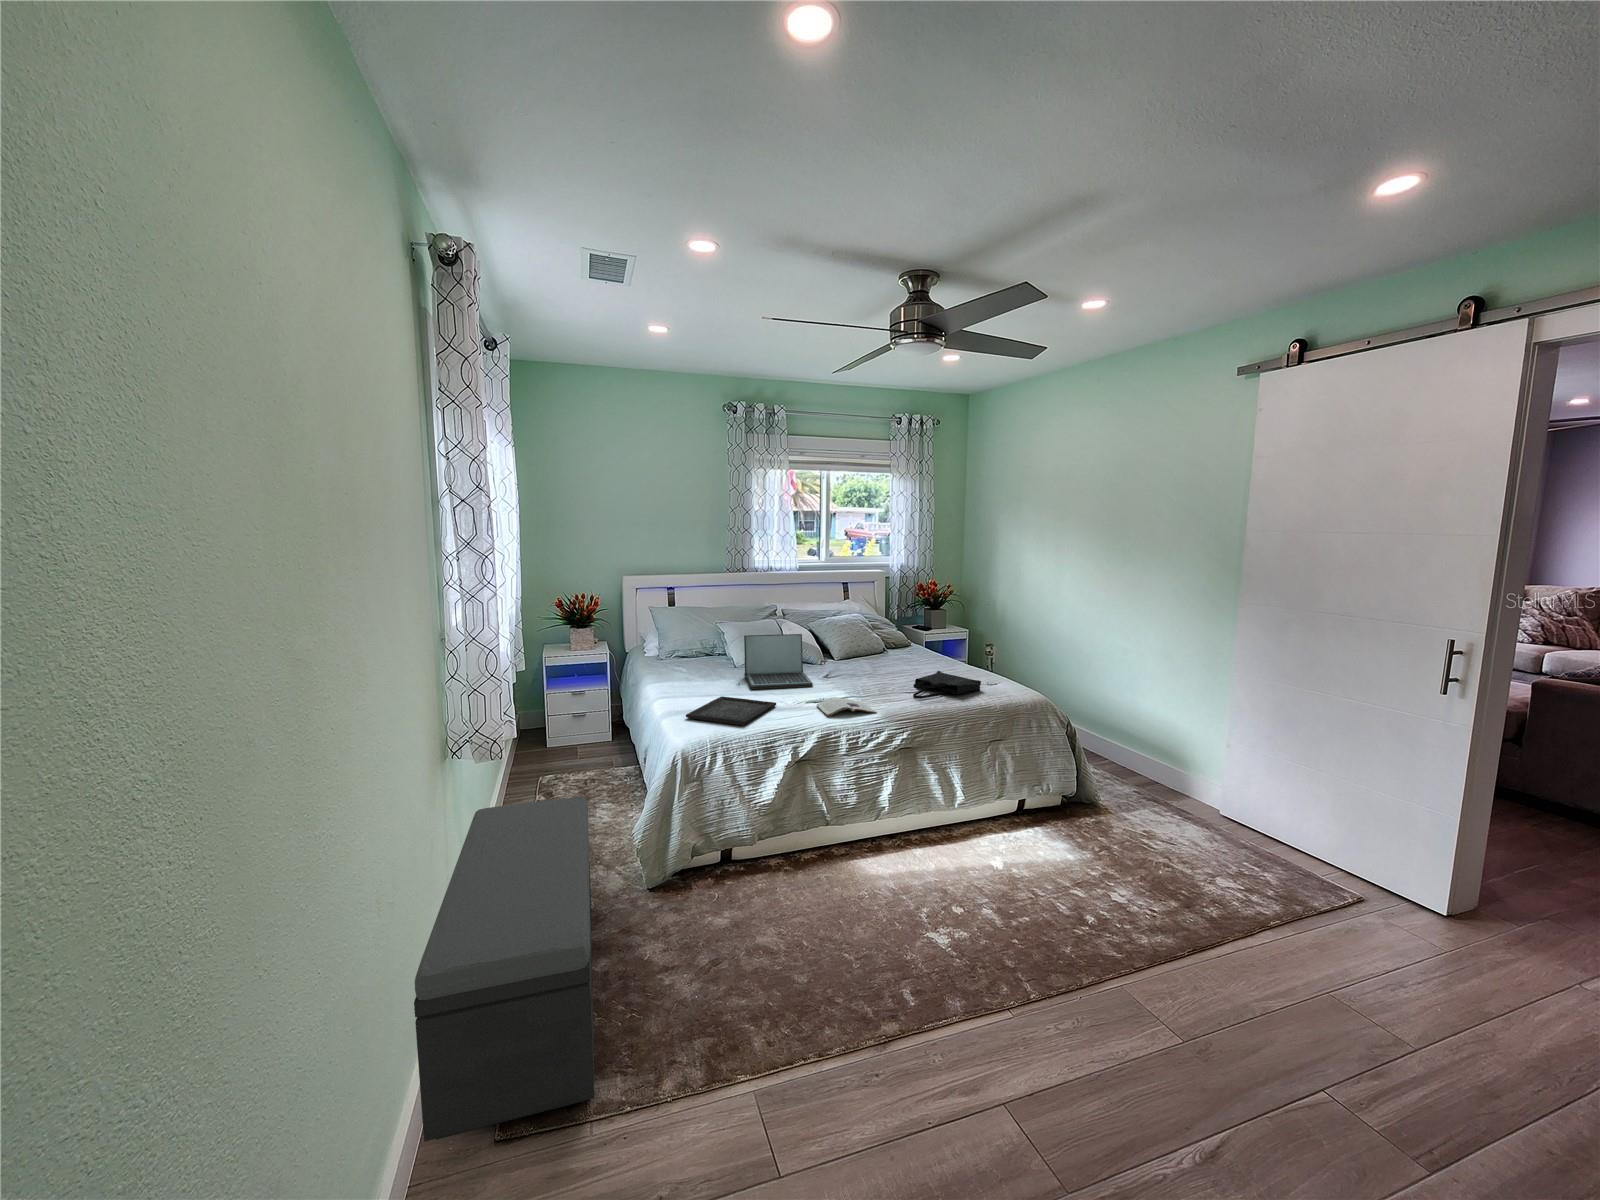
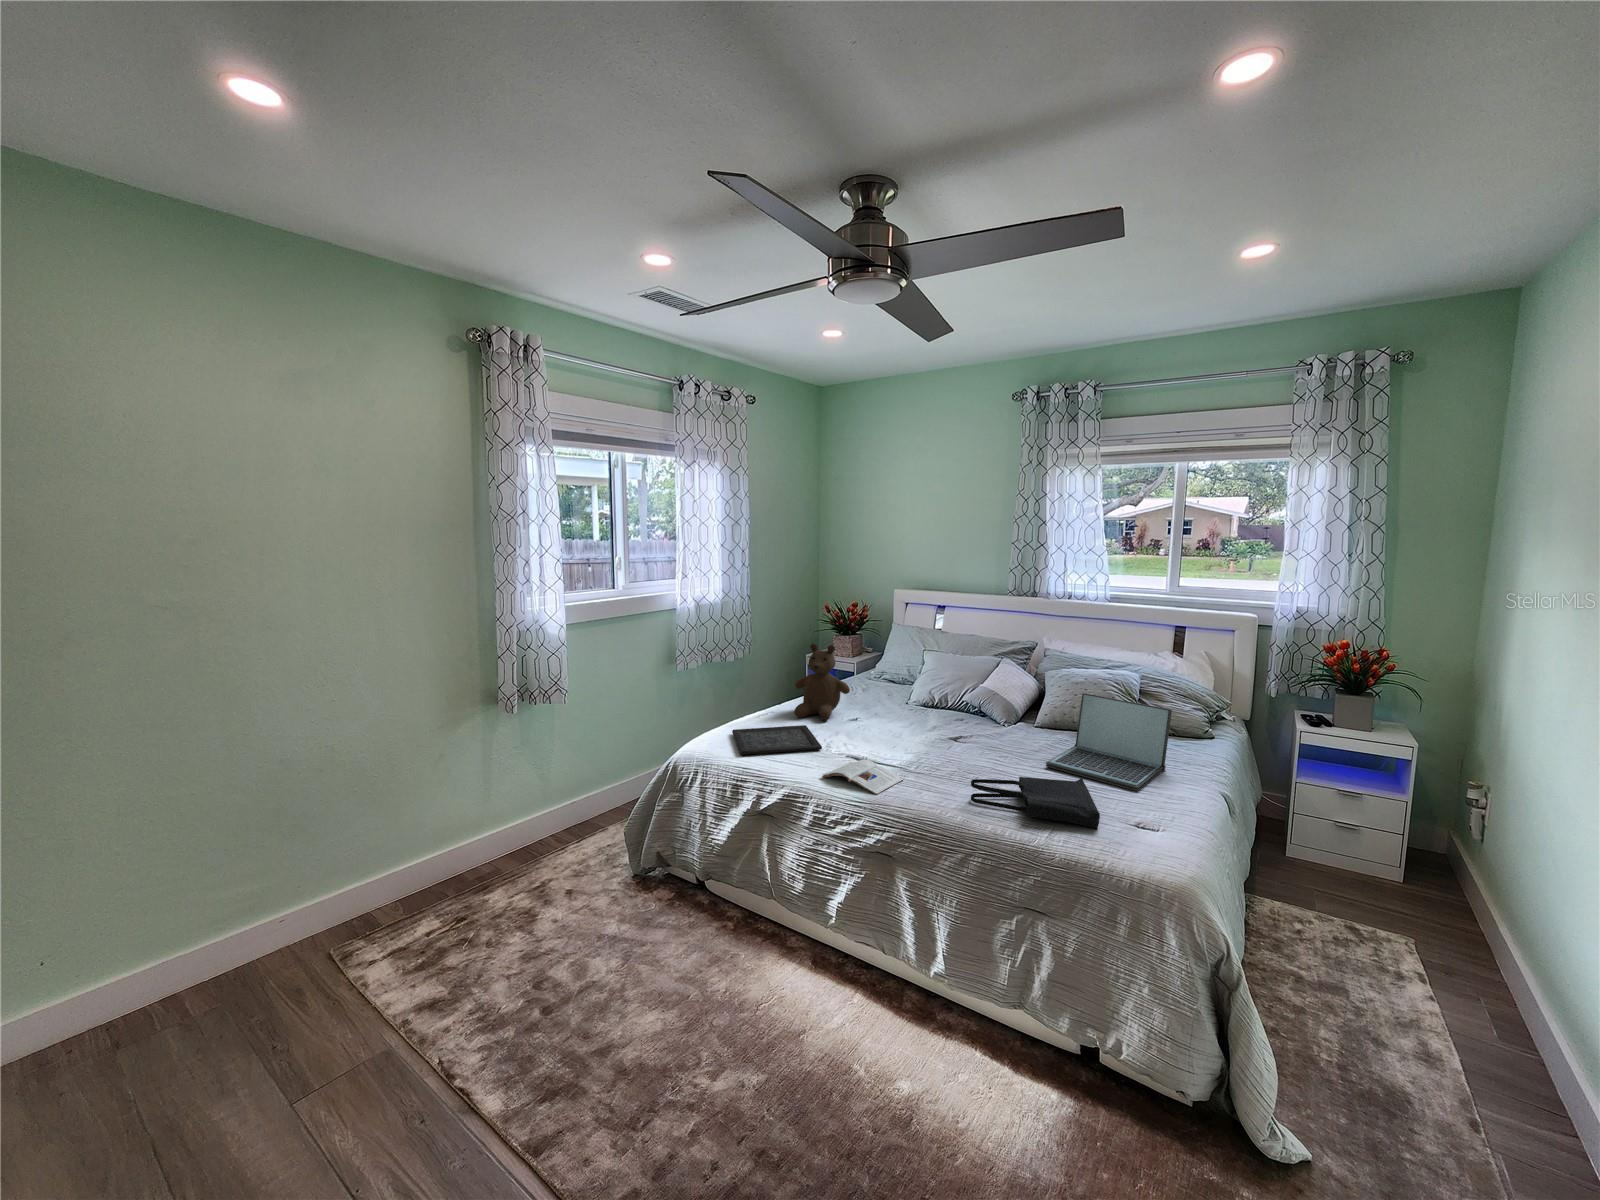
teddy bear: none [668,624,721,695] -> present [794,644,850,721]
laptop: present [744,634,813,689] -> present [1046,693,1172,791]
storage bench: present [414,797,594,1142] -> none [319,749,595,960]

